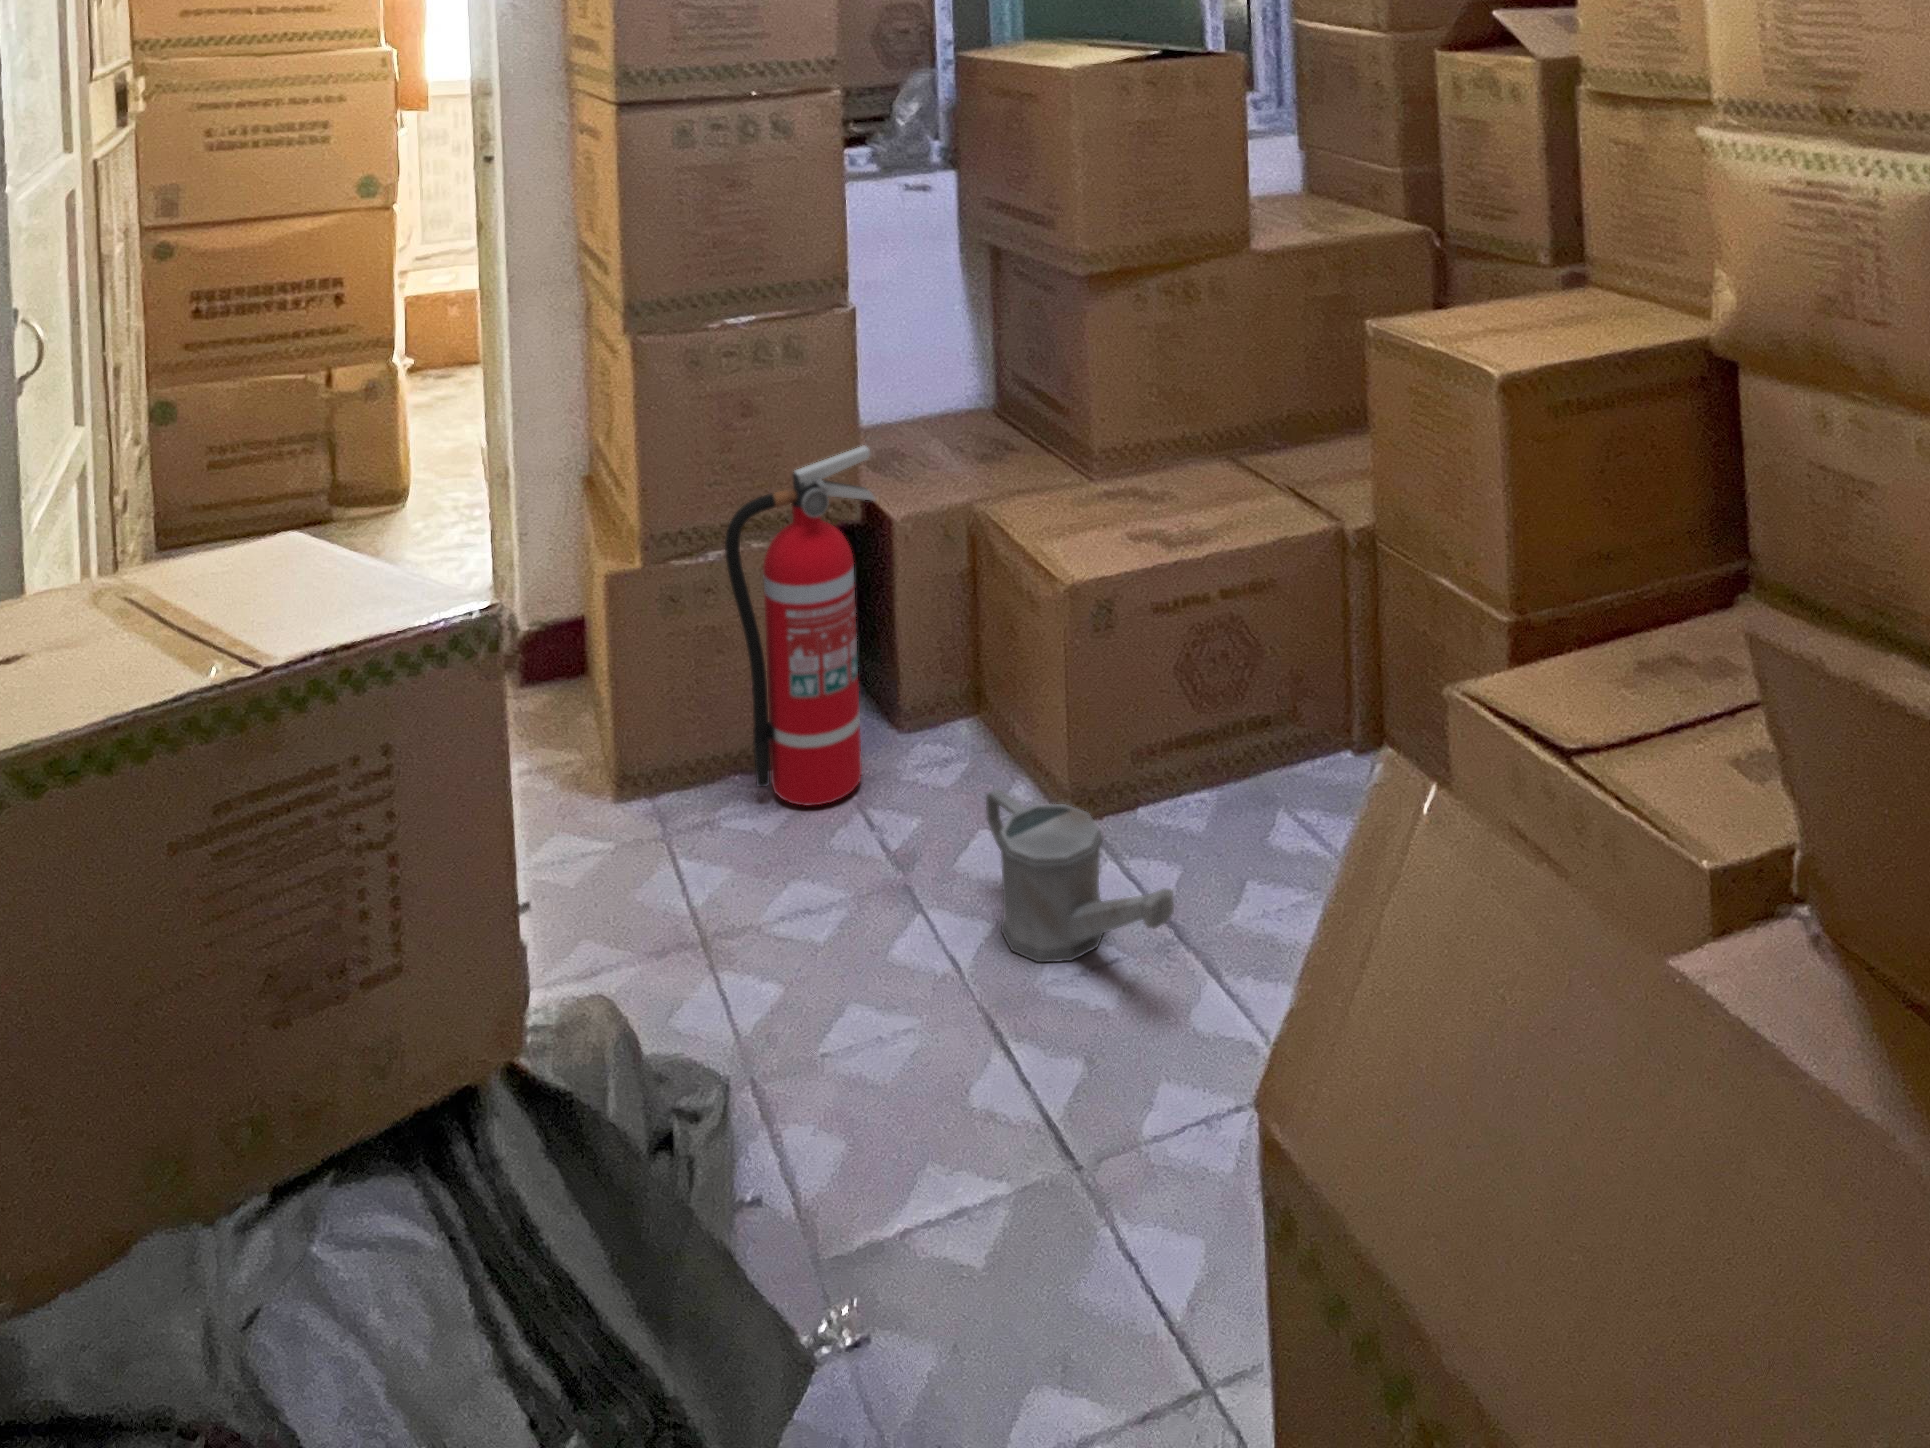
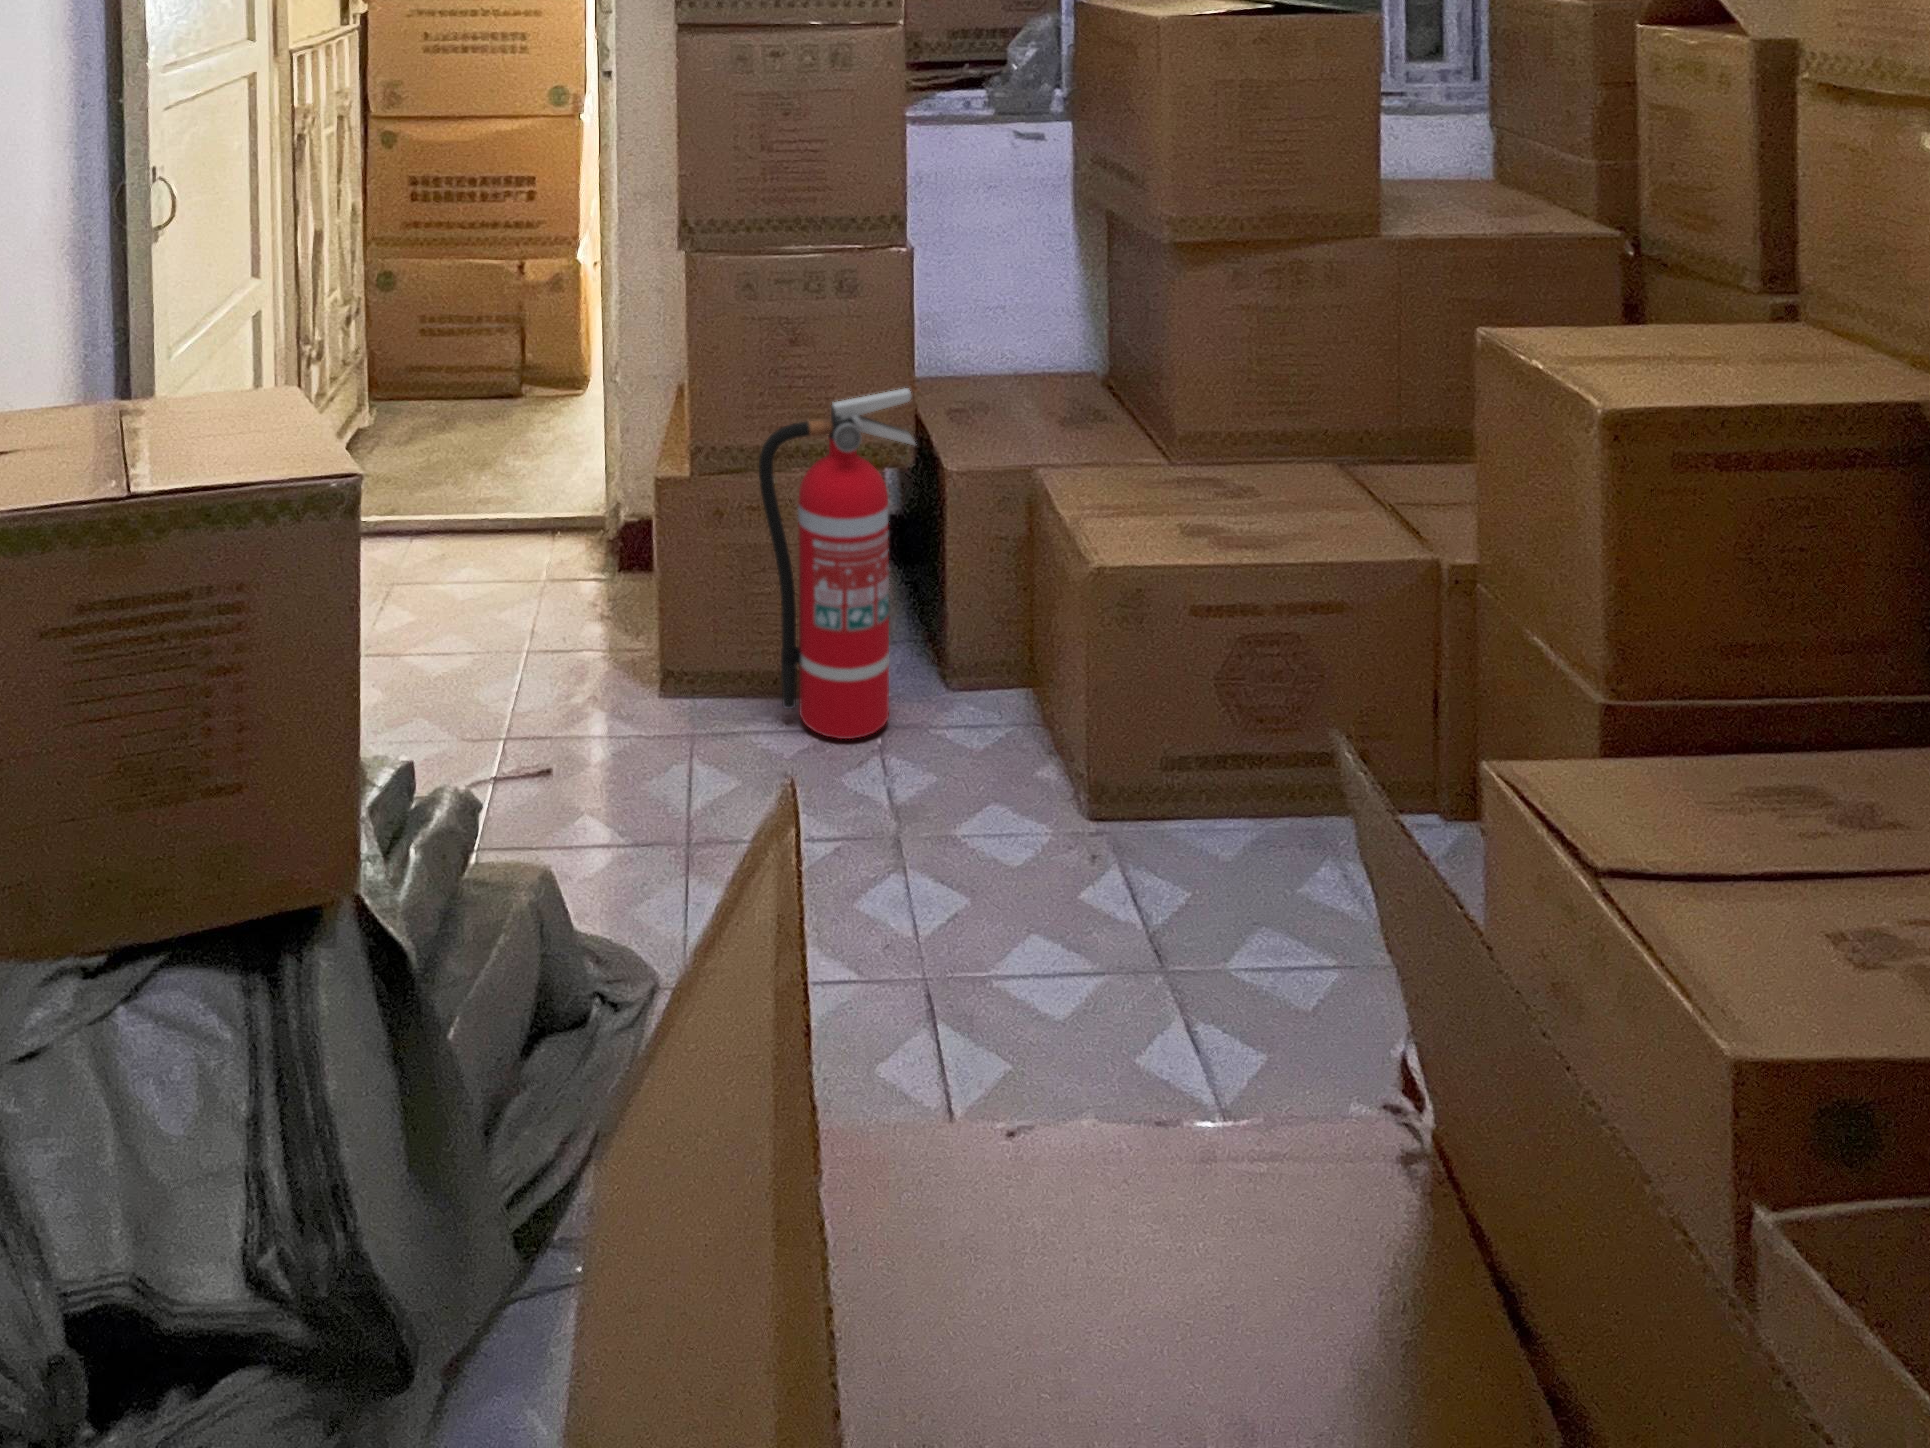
watering can: present [986,789,1174,962] -> none [970,762,1128,960]

